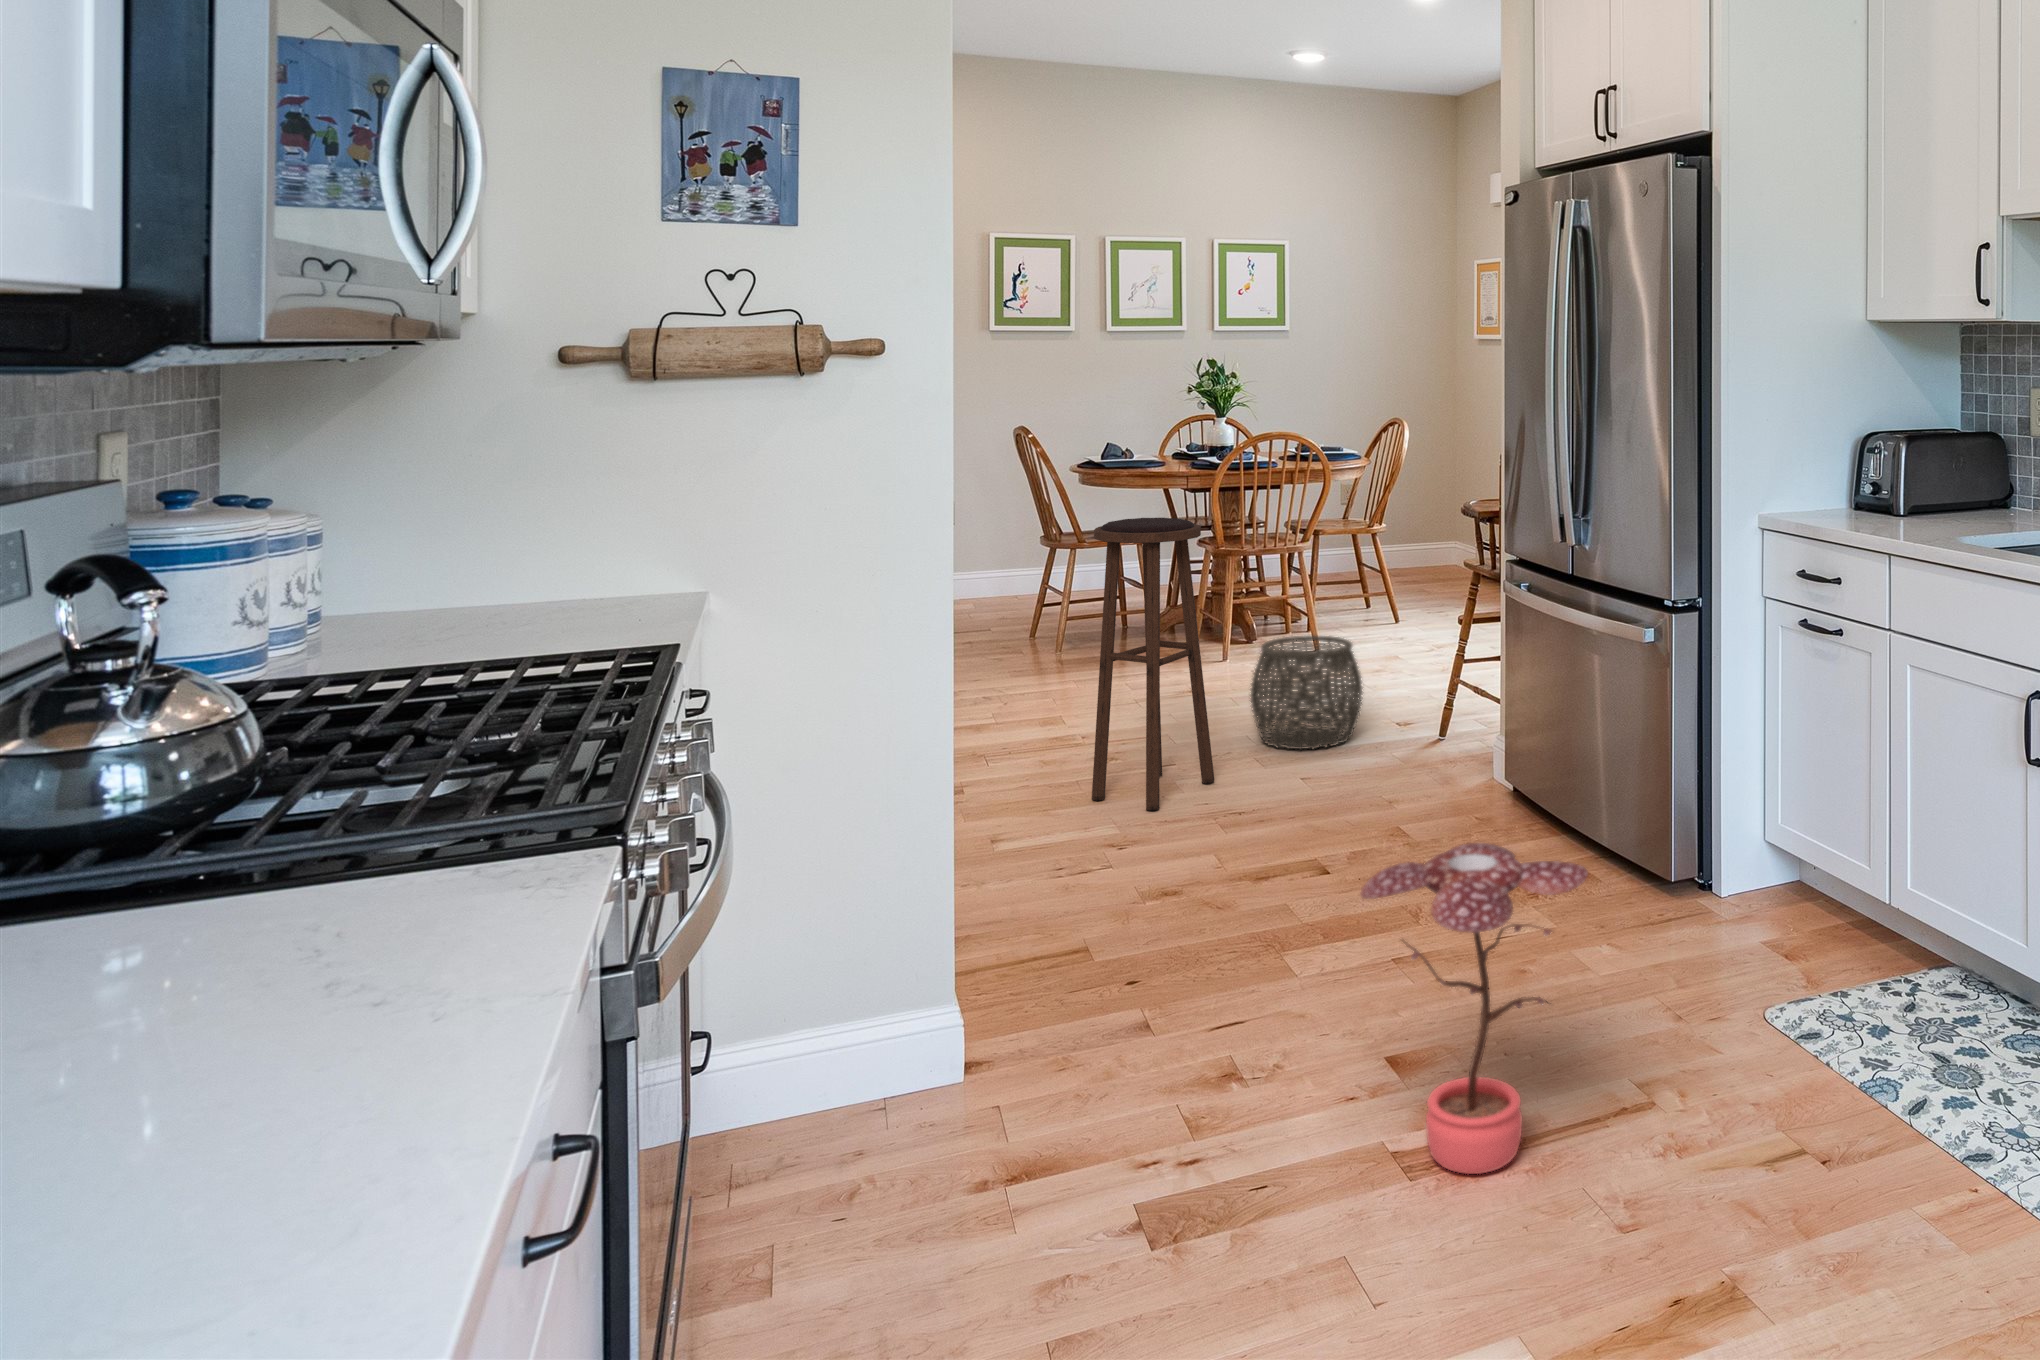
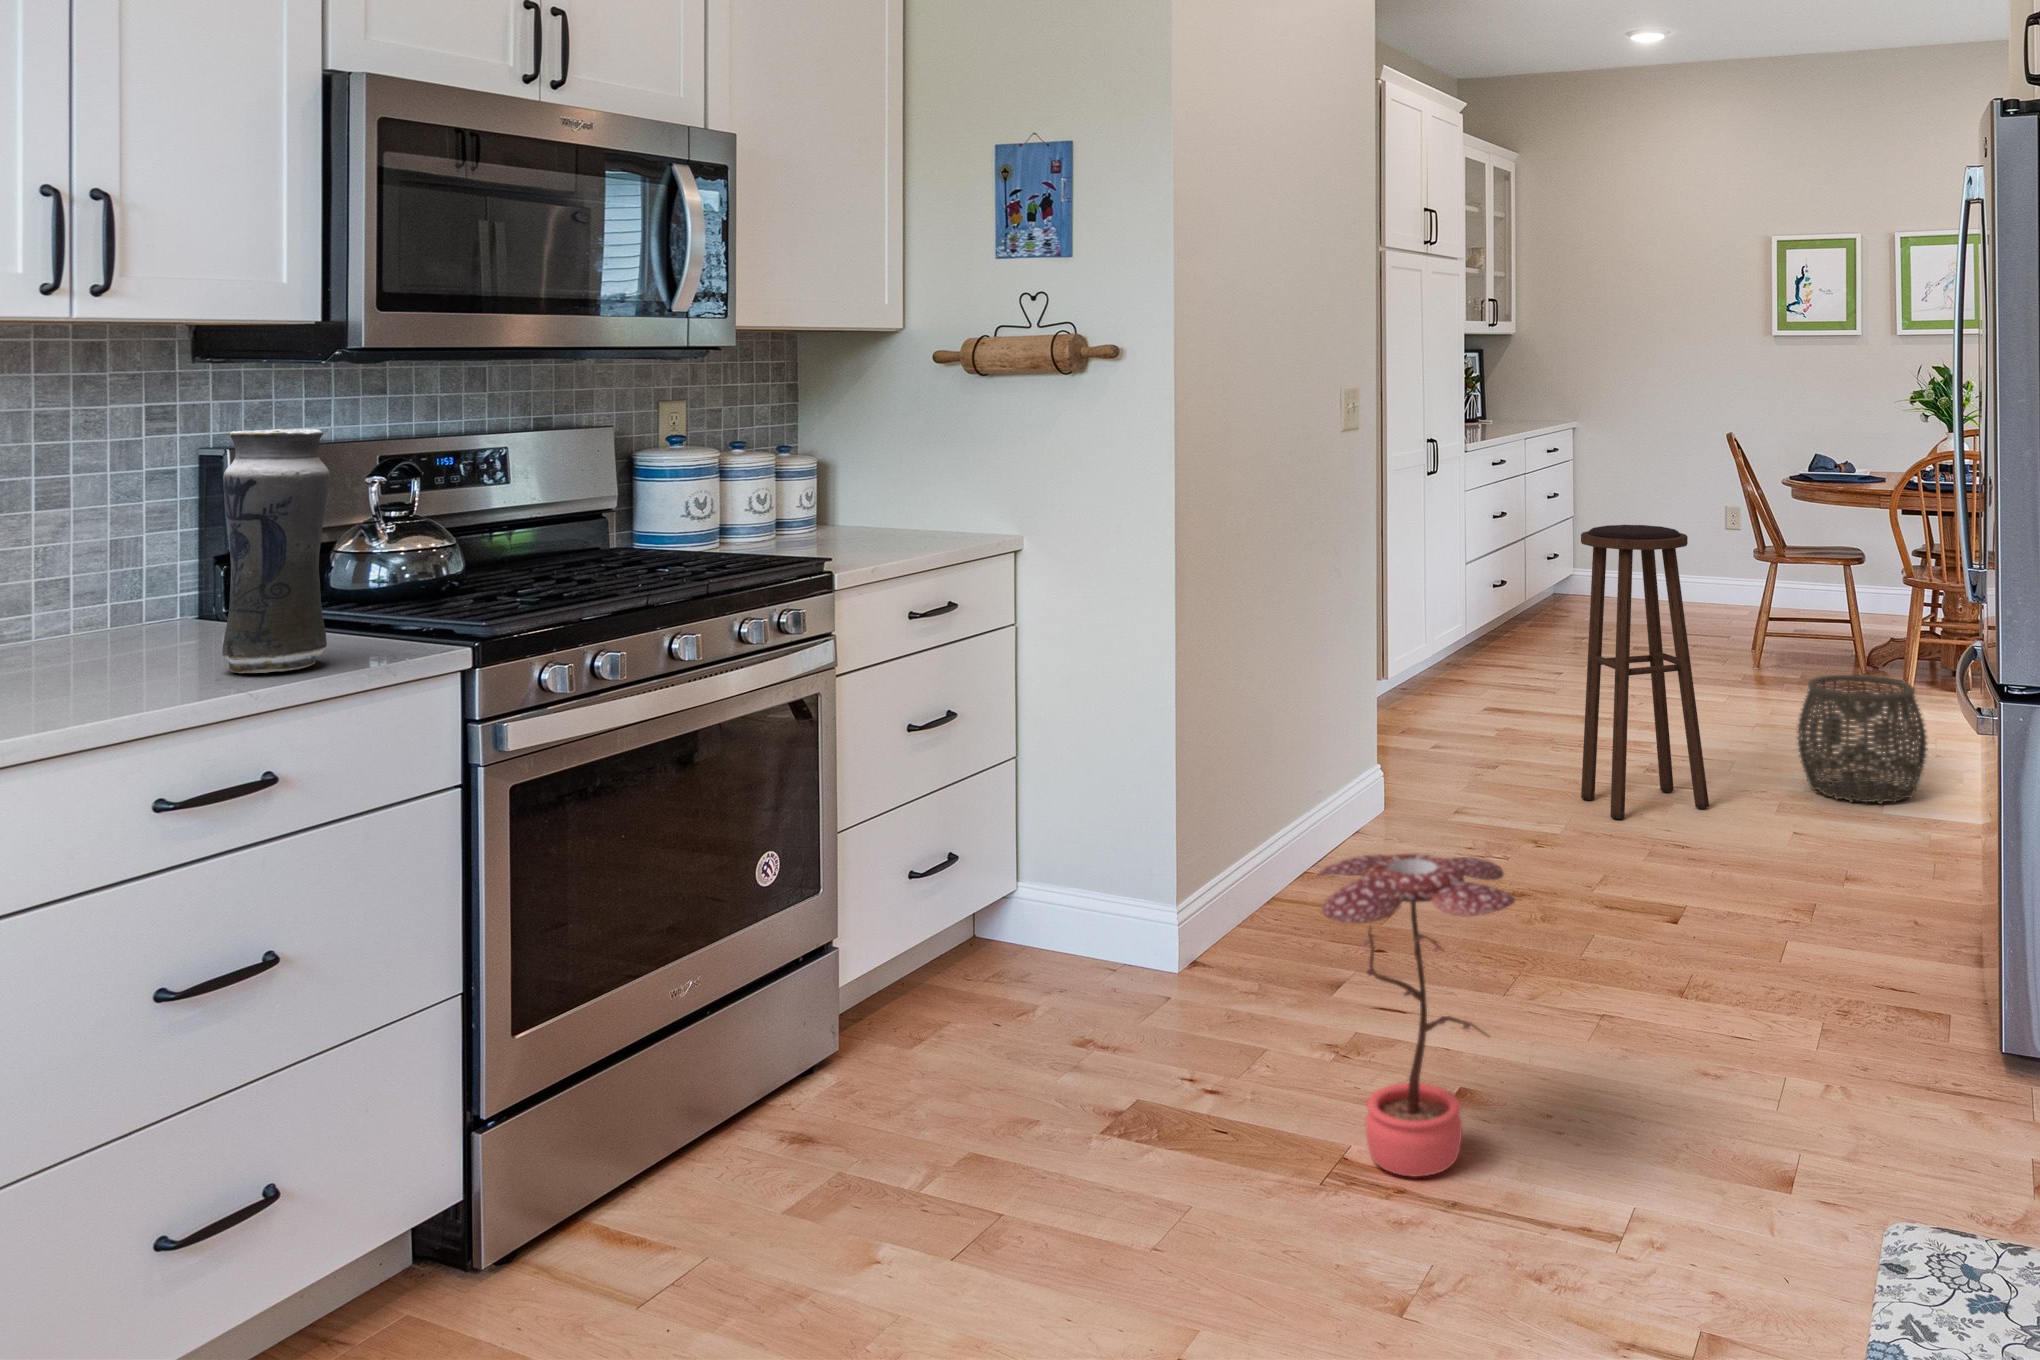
vase: none [240,502,469,1020] -> present [222,429,330,673]

